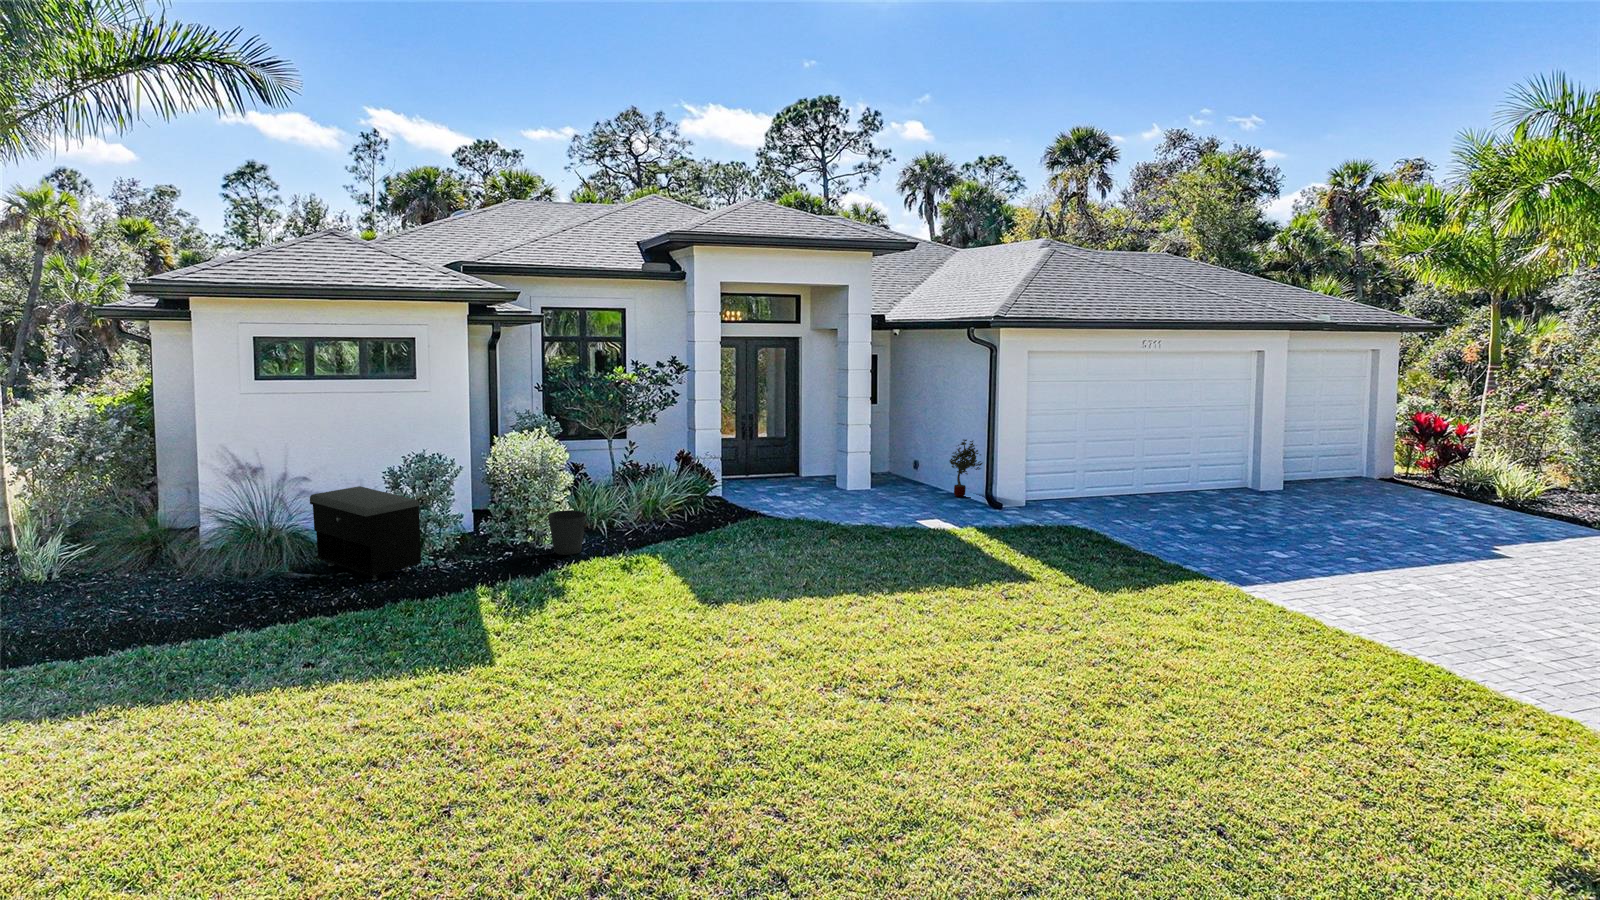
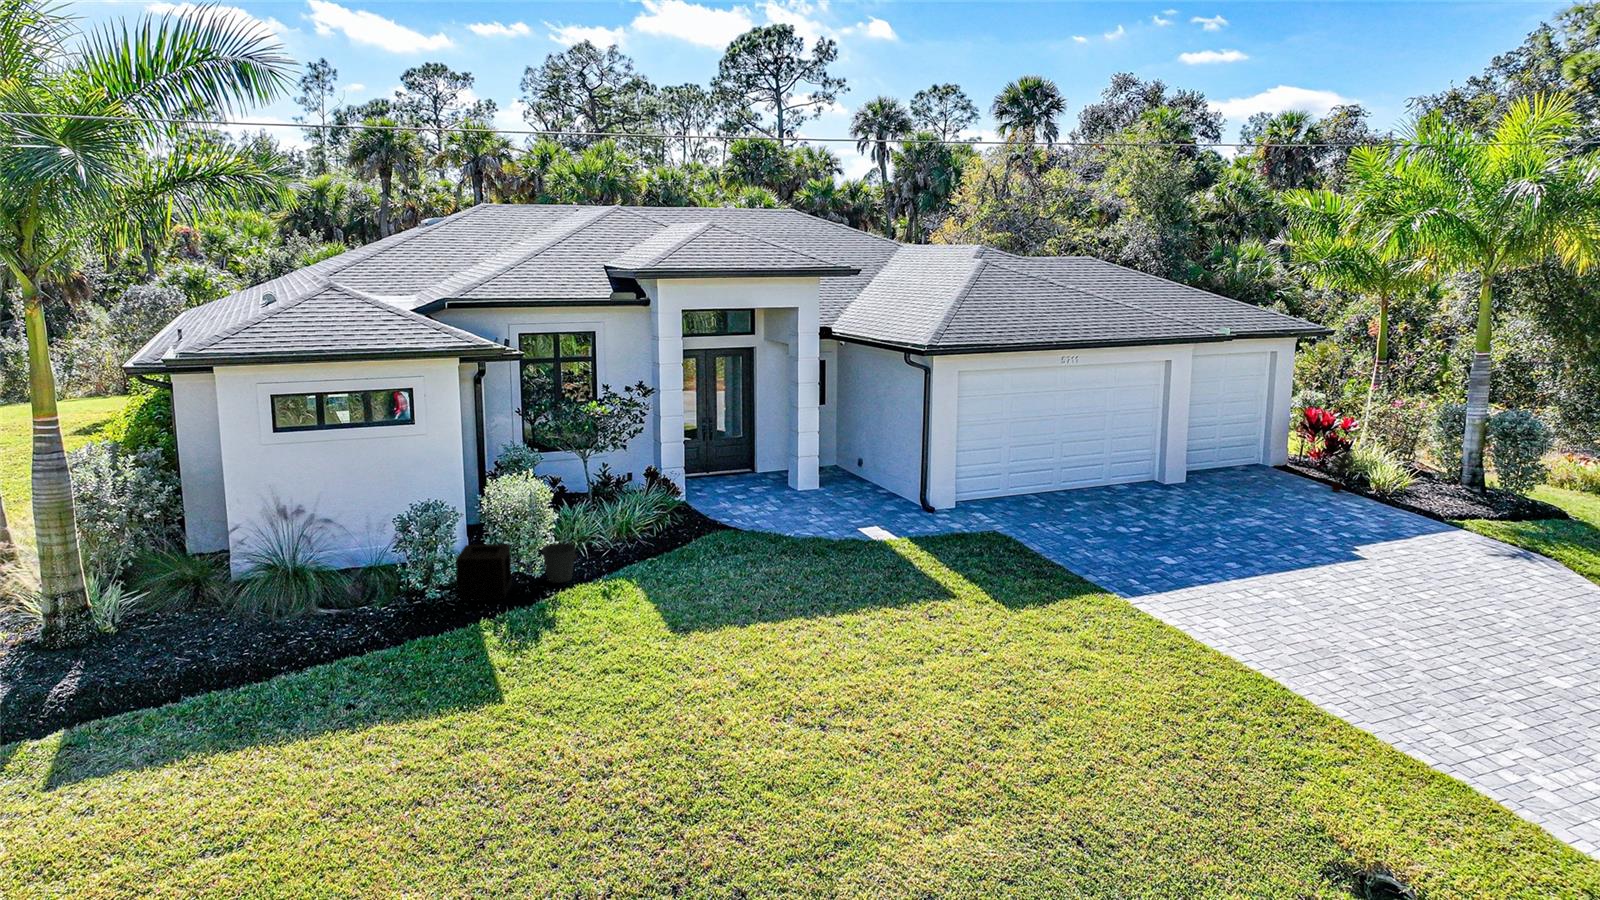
potted tree: present [950,440,982,497] -> present [1331,447,1359,492]
storage bench: present [310,486,421,580] -> none [334,530,434,616]
wooden crate: none [448,507,512,568] -> present [456,544,512,601]

